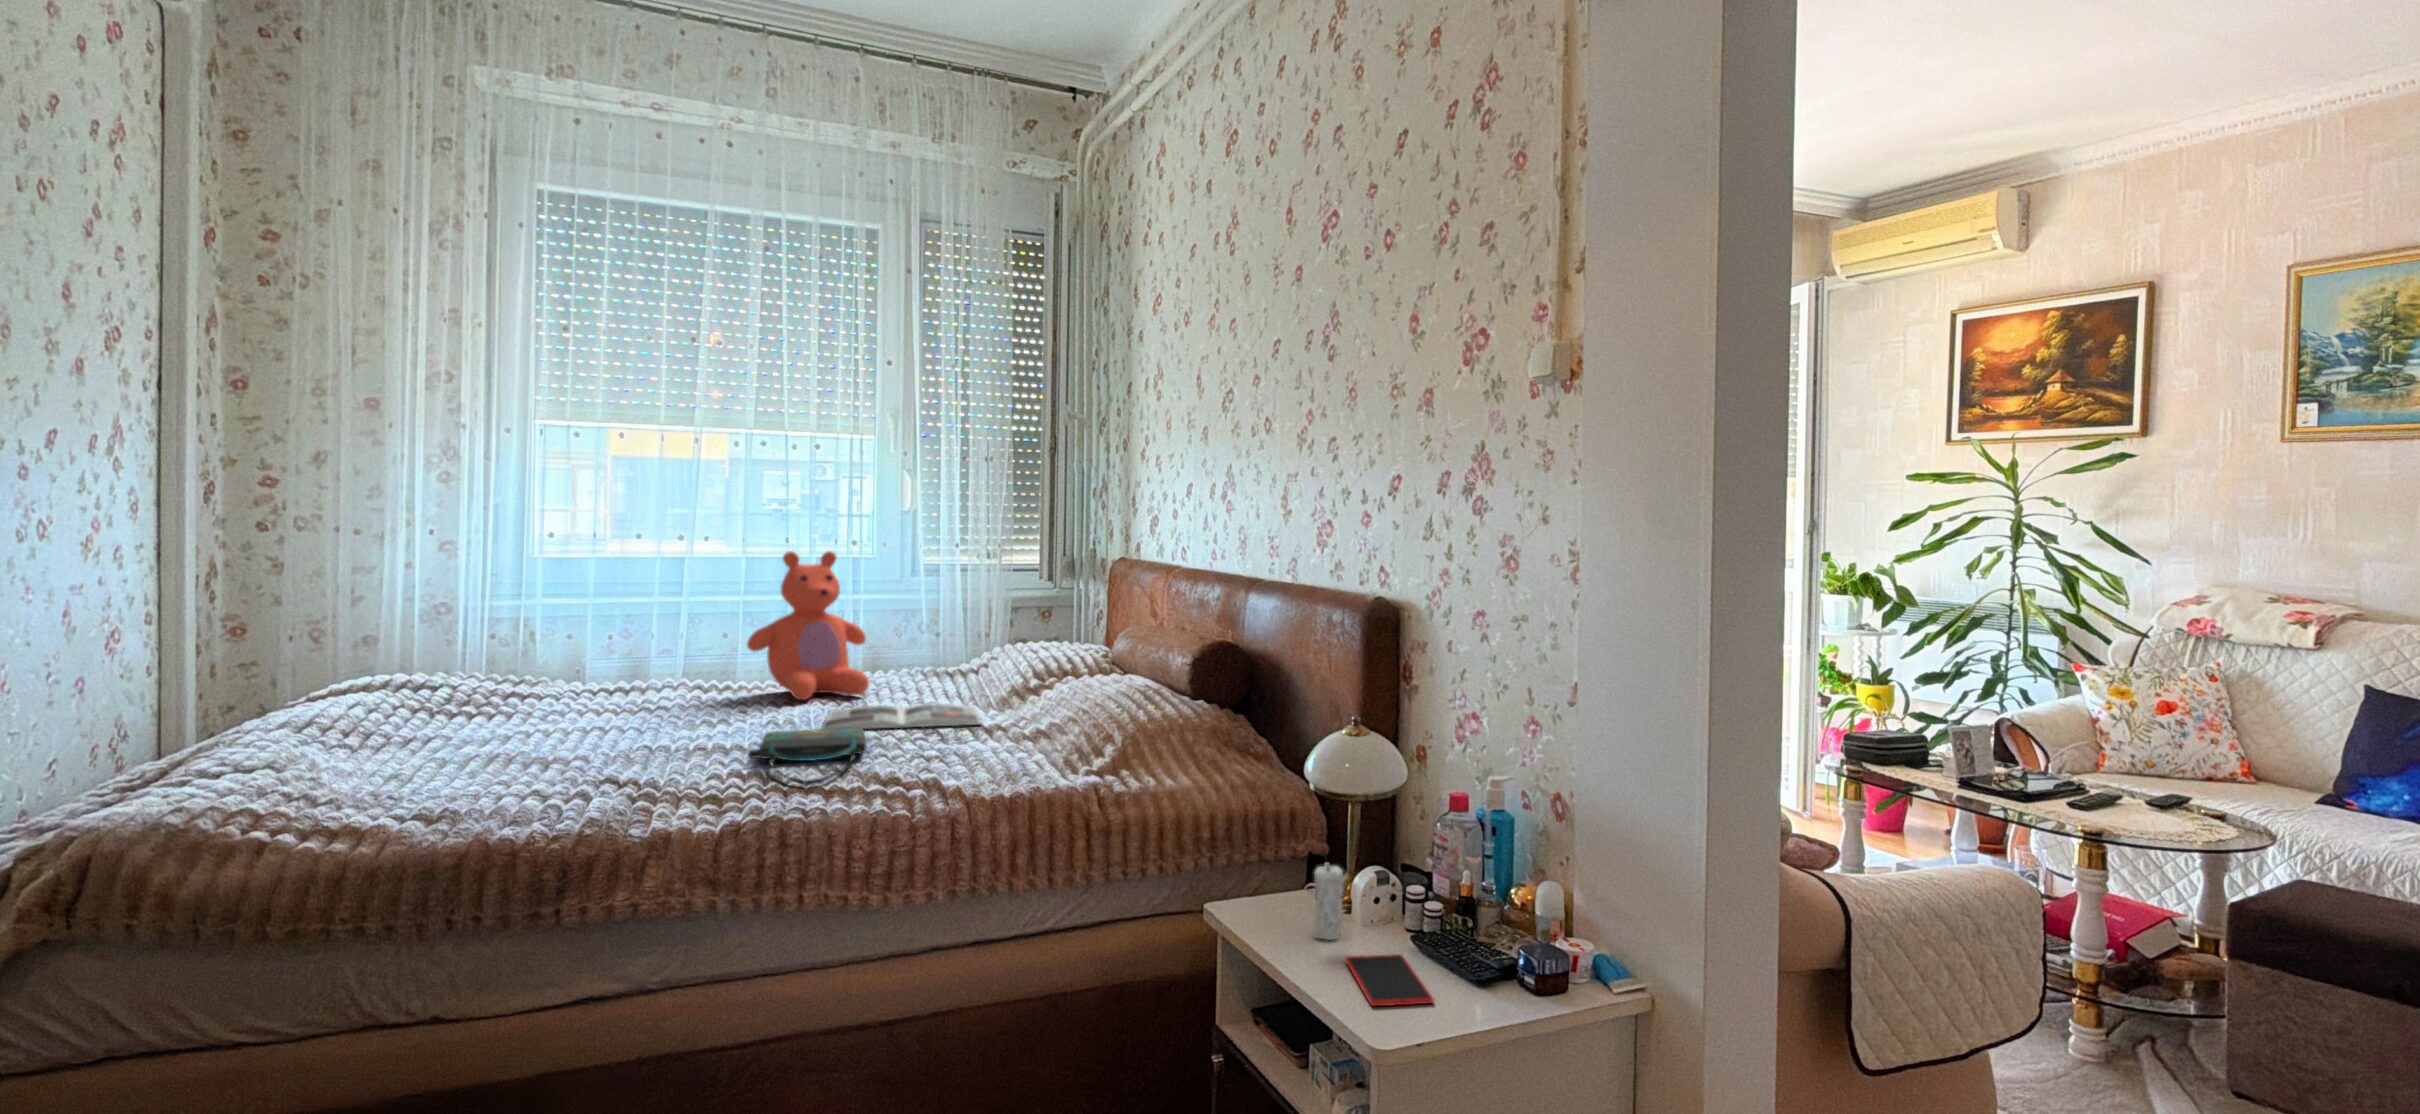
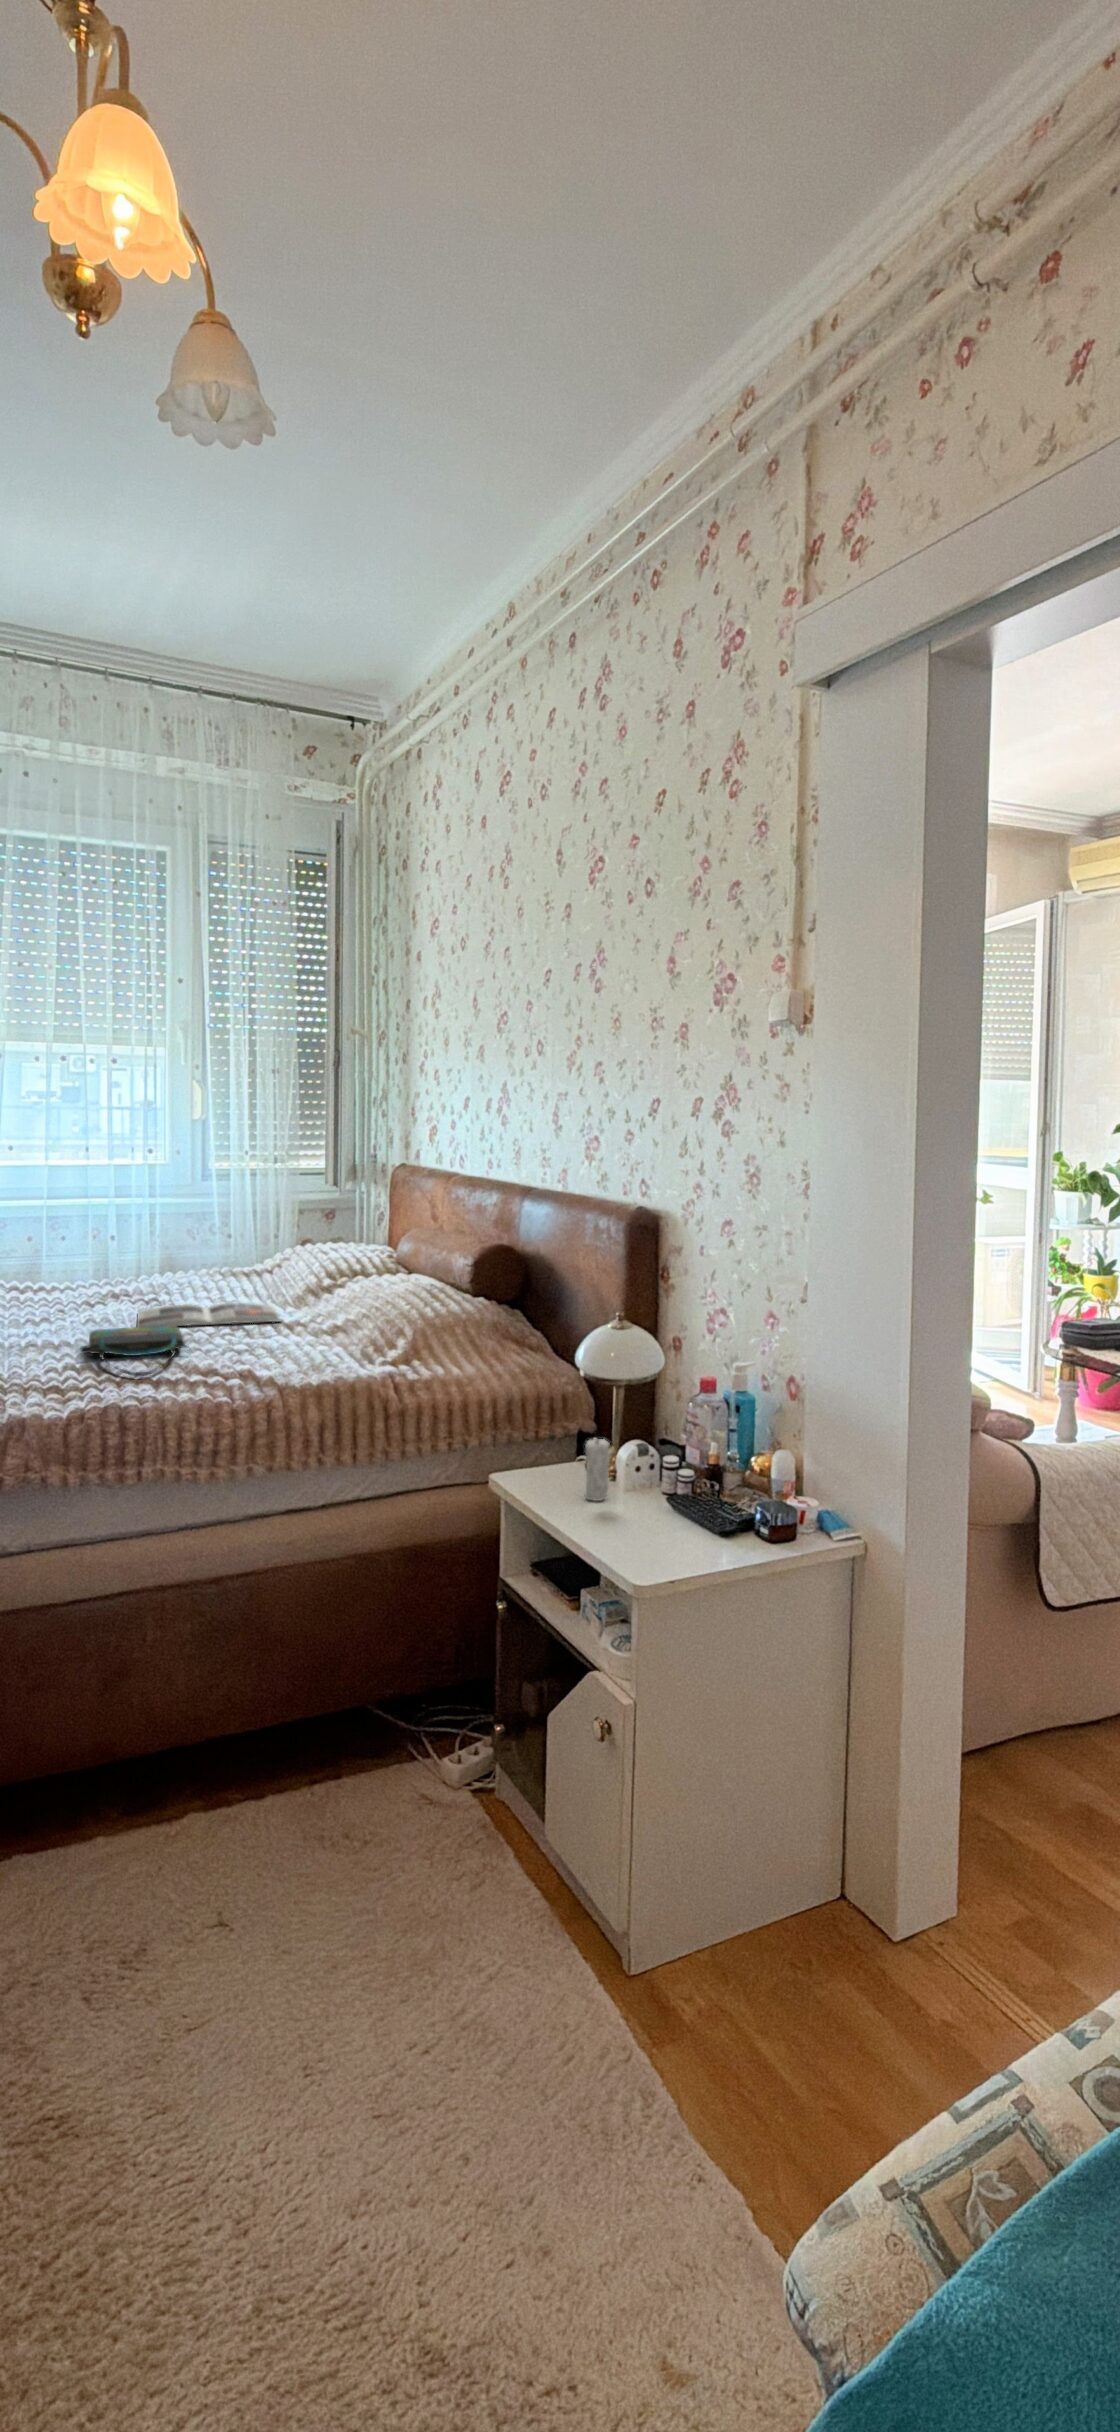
teddy bear: present [747,551,869,700] -> none [57,1161,171,1300]
smartphone: present [1345,954,1434,1006] -> none [611,1511,684,1550]

